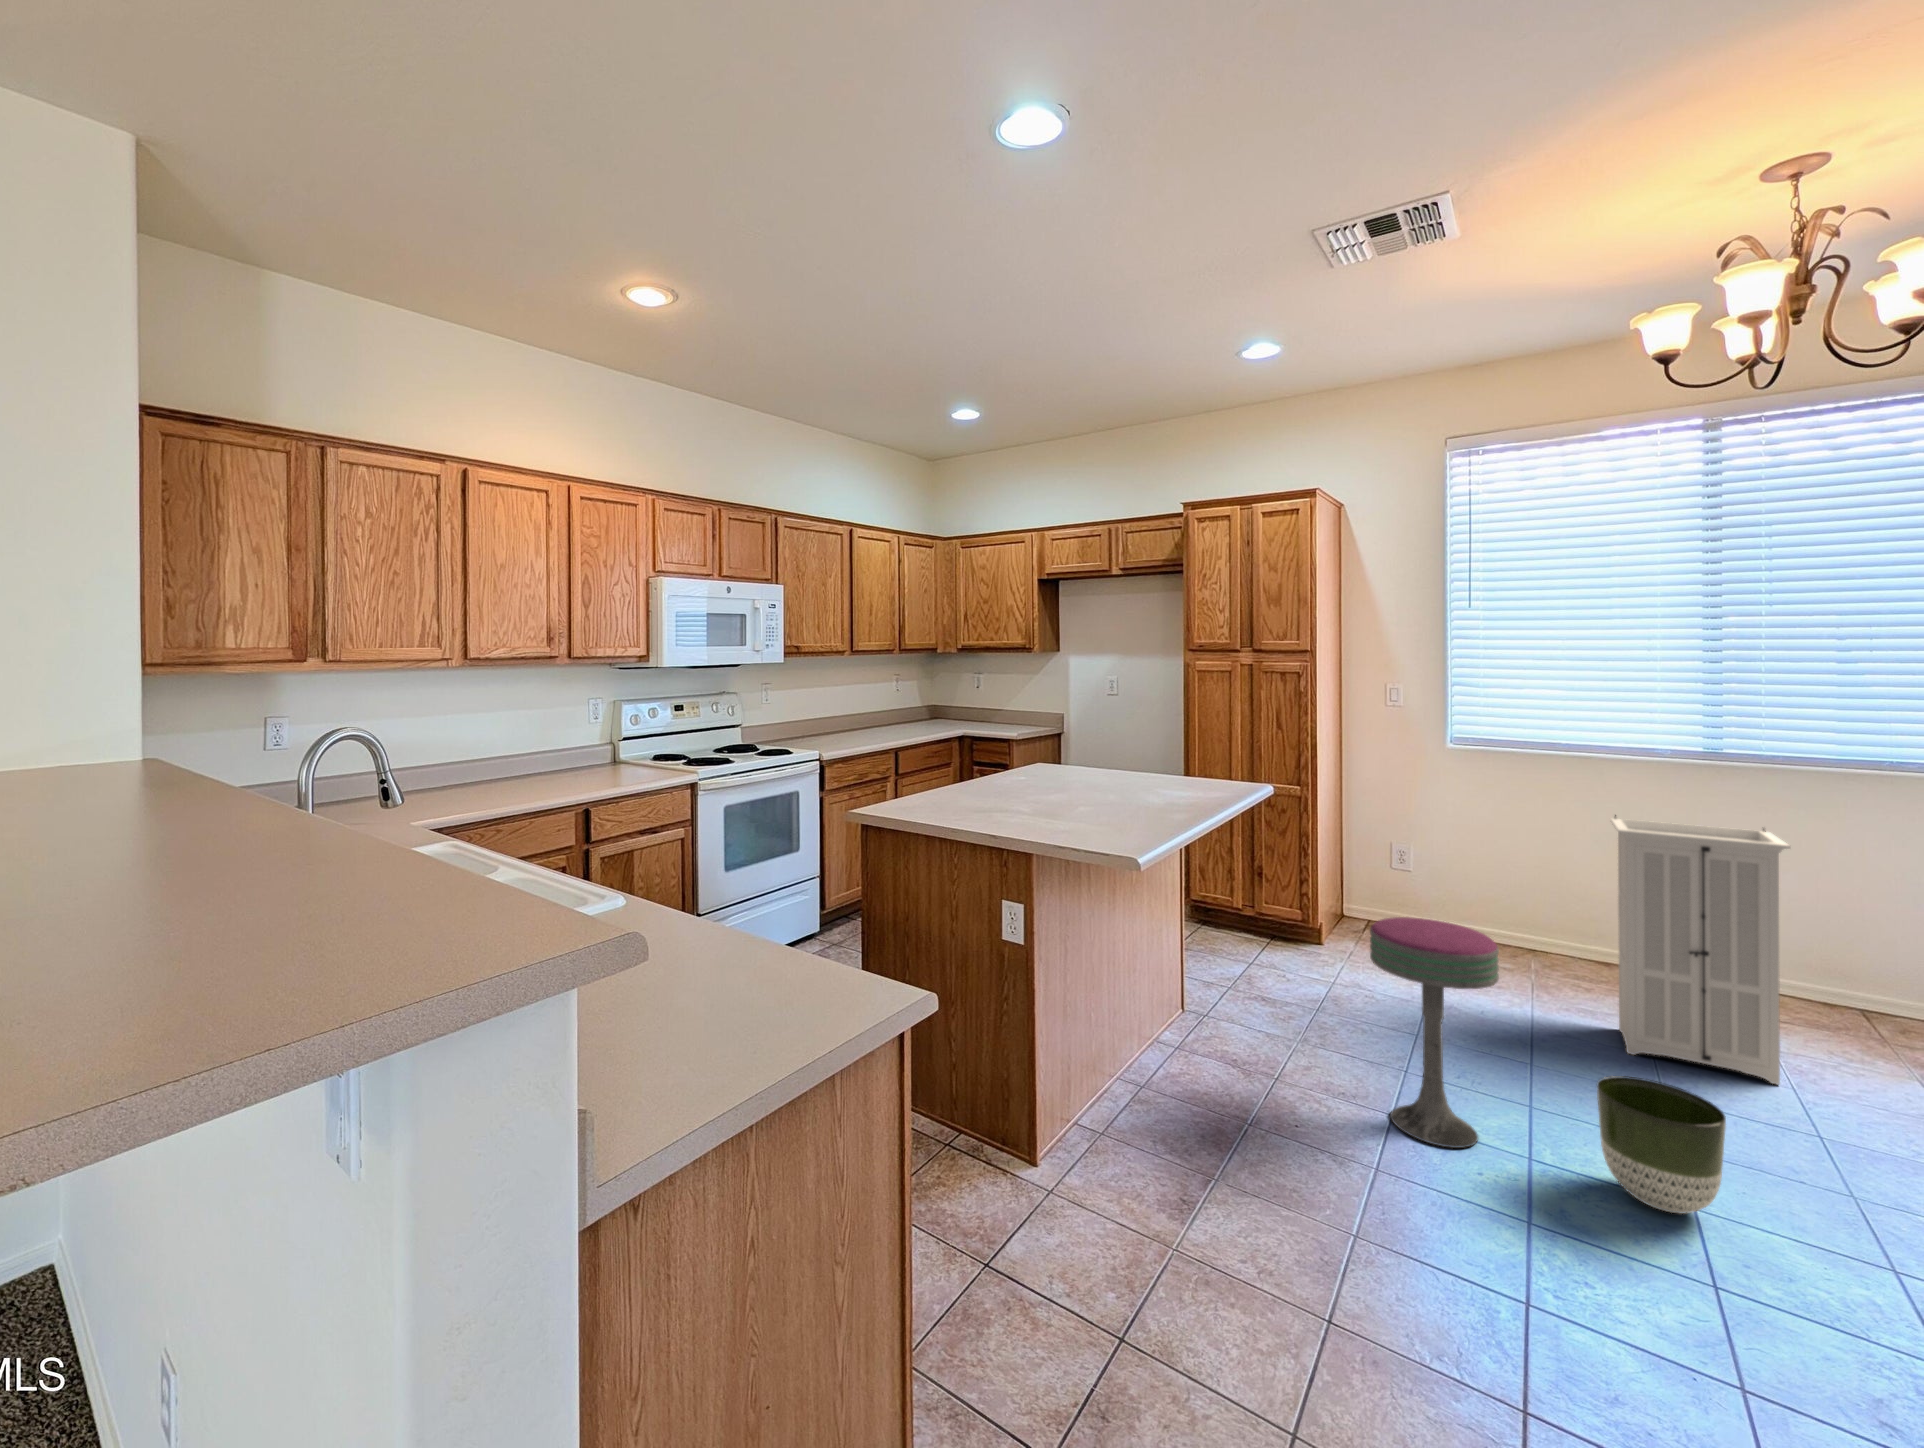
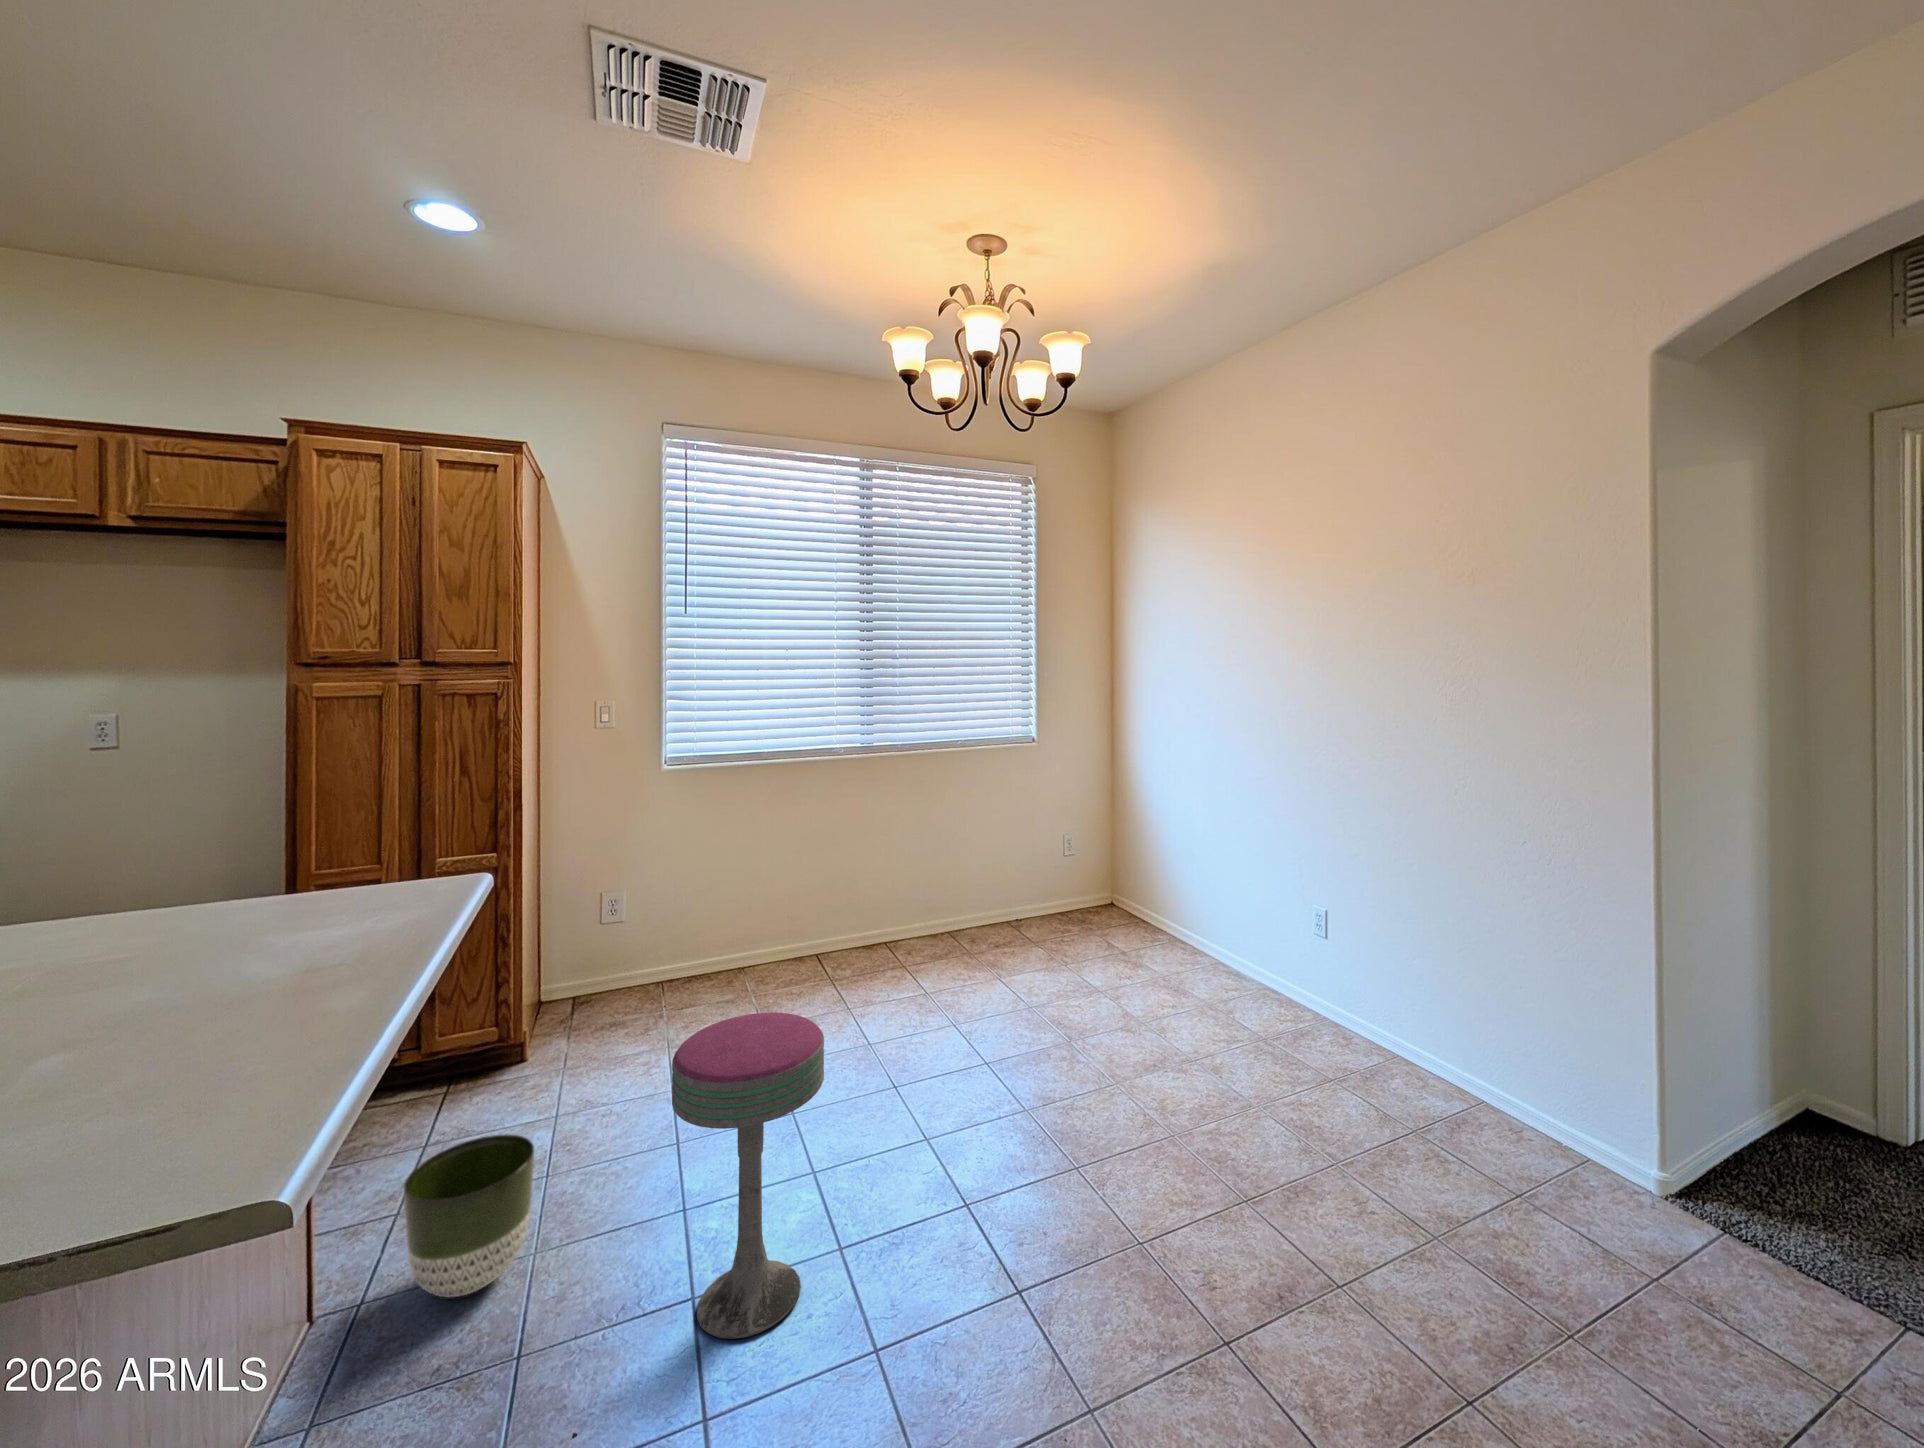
storage cabinet: present [1610,815,1790,1084] -> none [839,814,967,1061]
planter: present [1597,1076,1726,1214] -> present [404,1134,534,1297]

